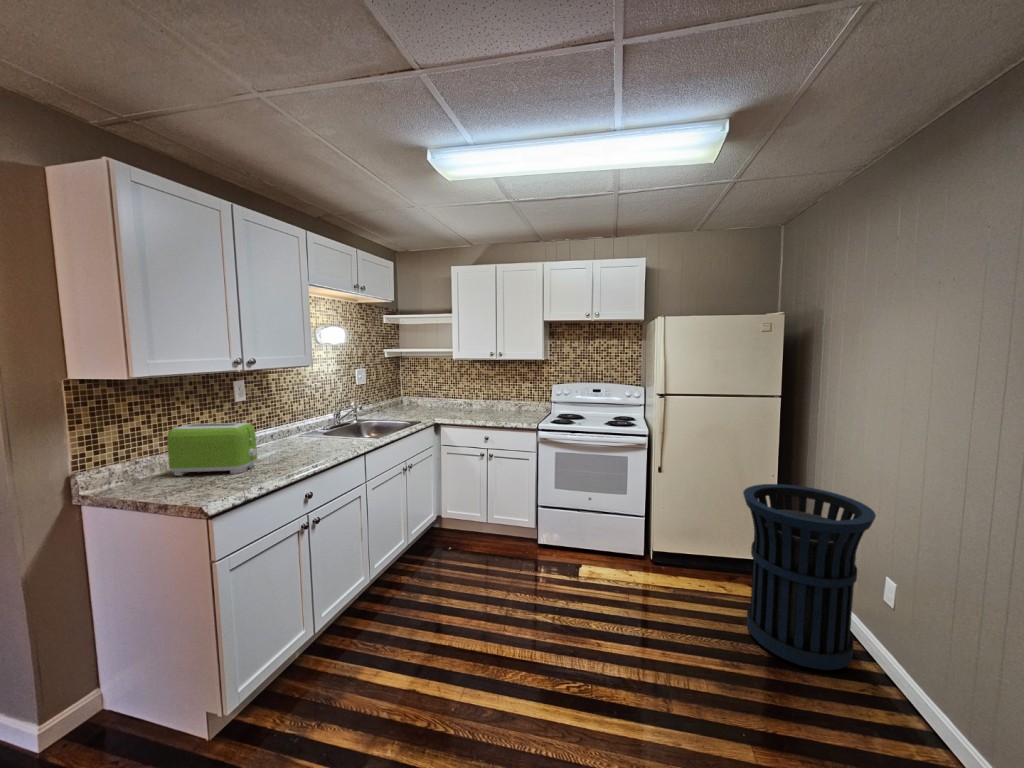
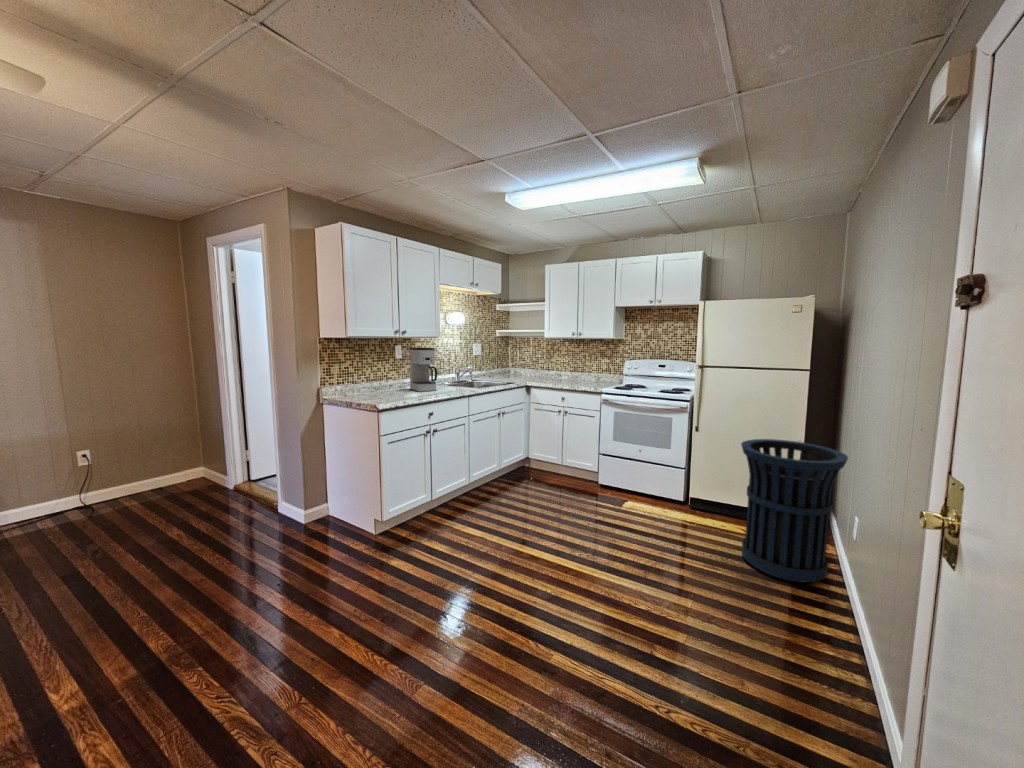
coffee maker: none [260,383,310,455] -> present [410,348,437,392]
toaster: present [167,423,257,476] -> none [361,367,405,396]

